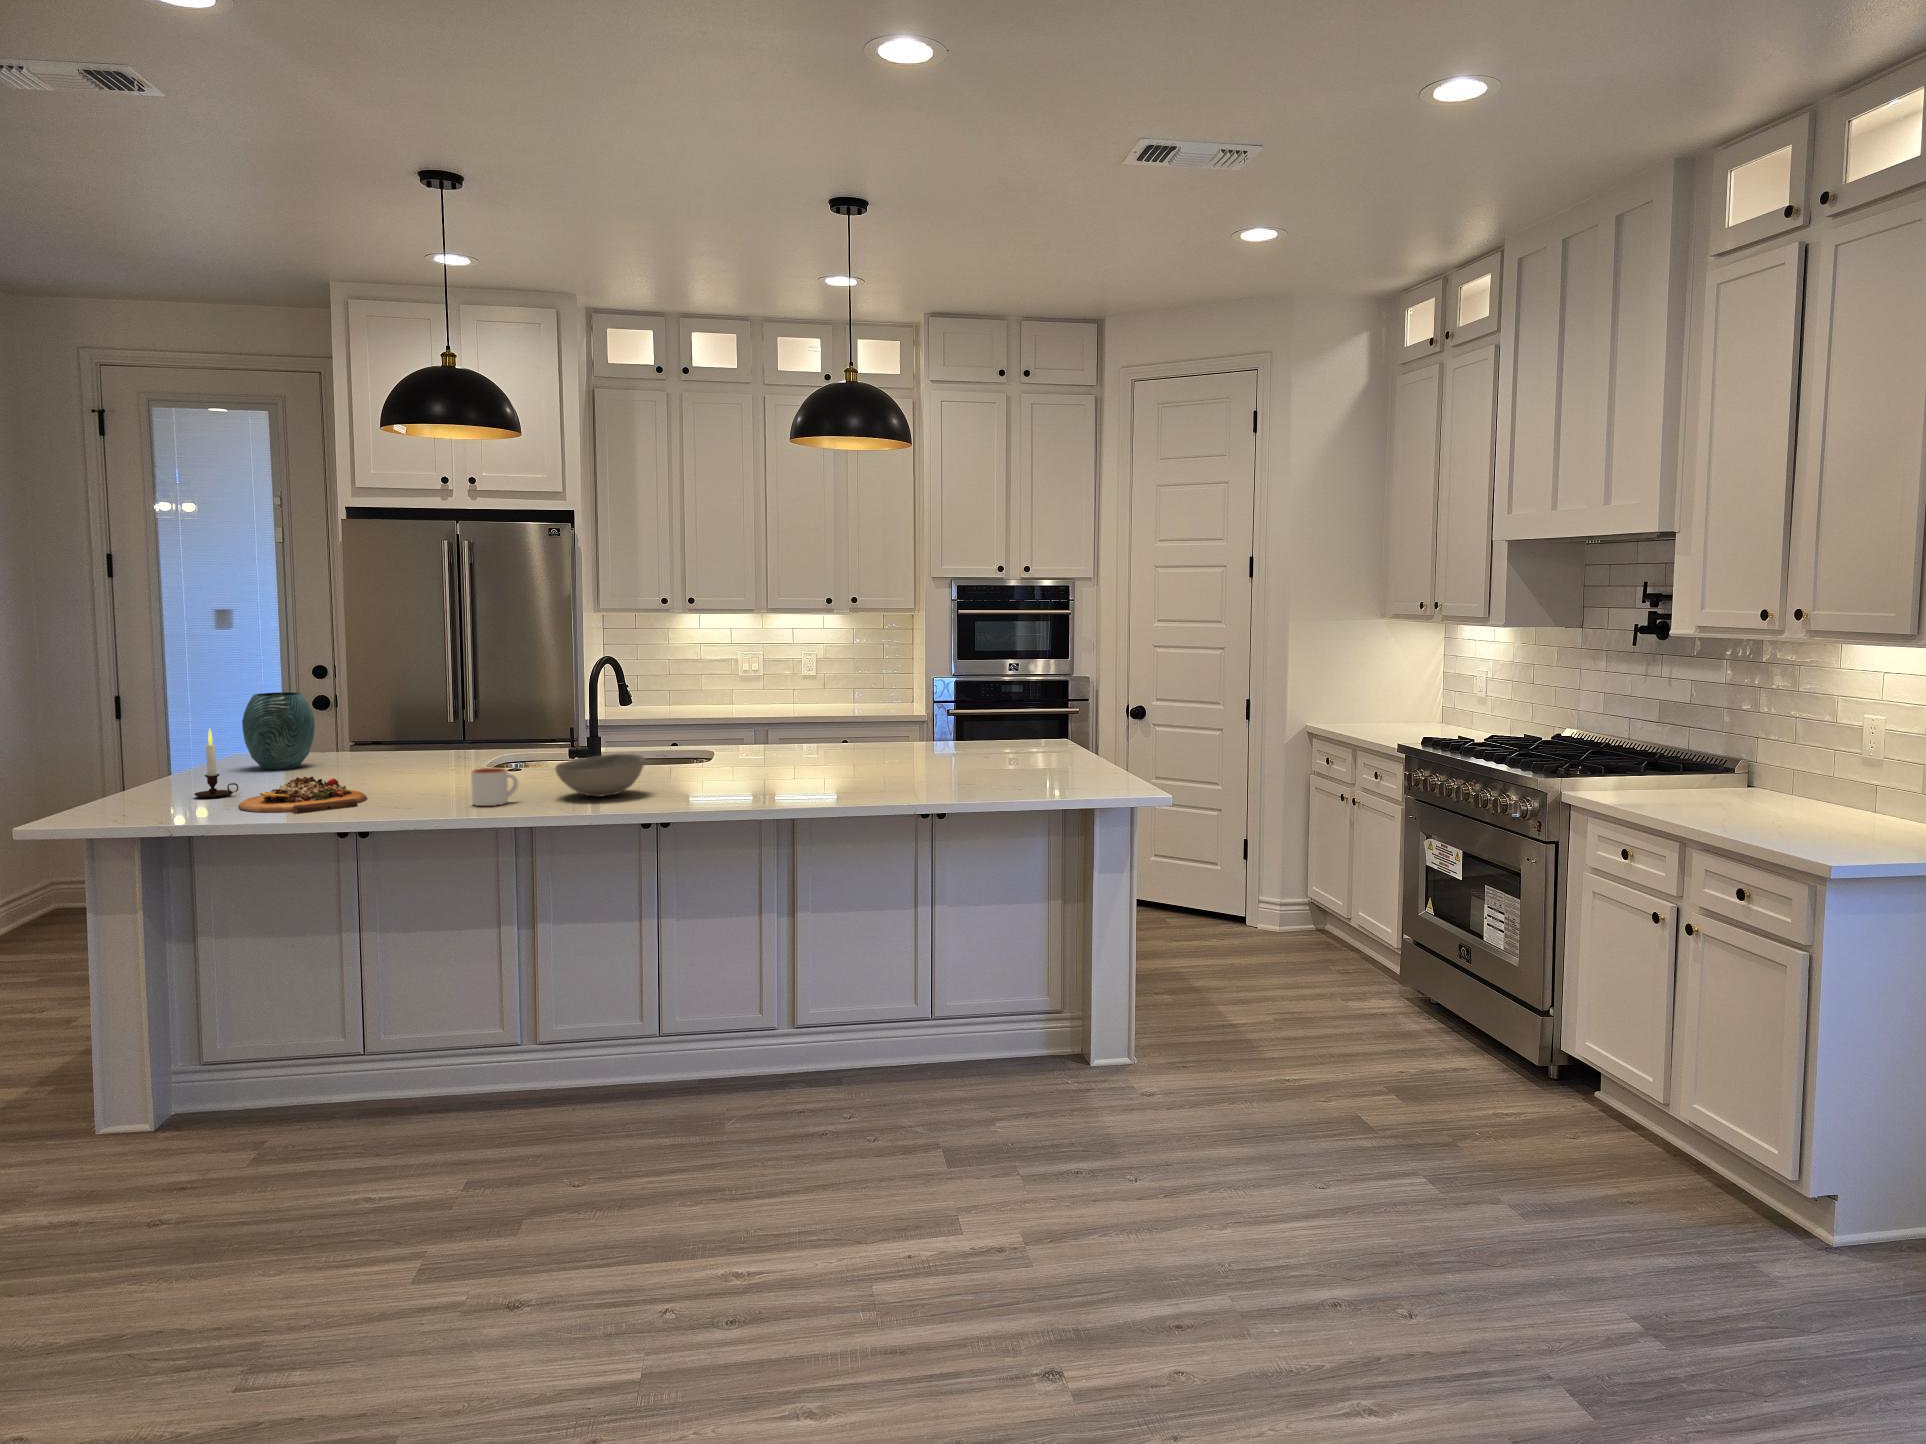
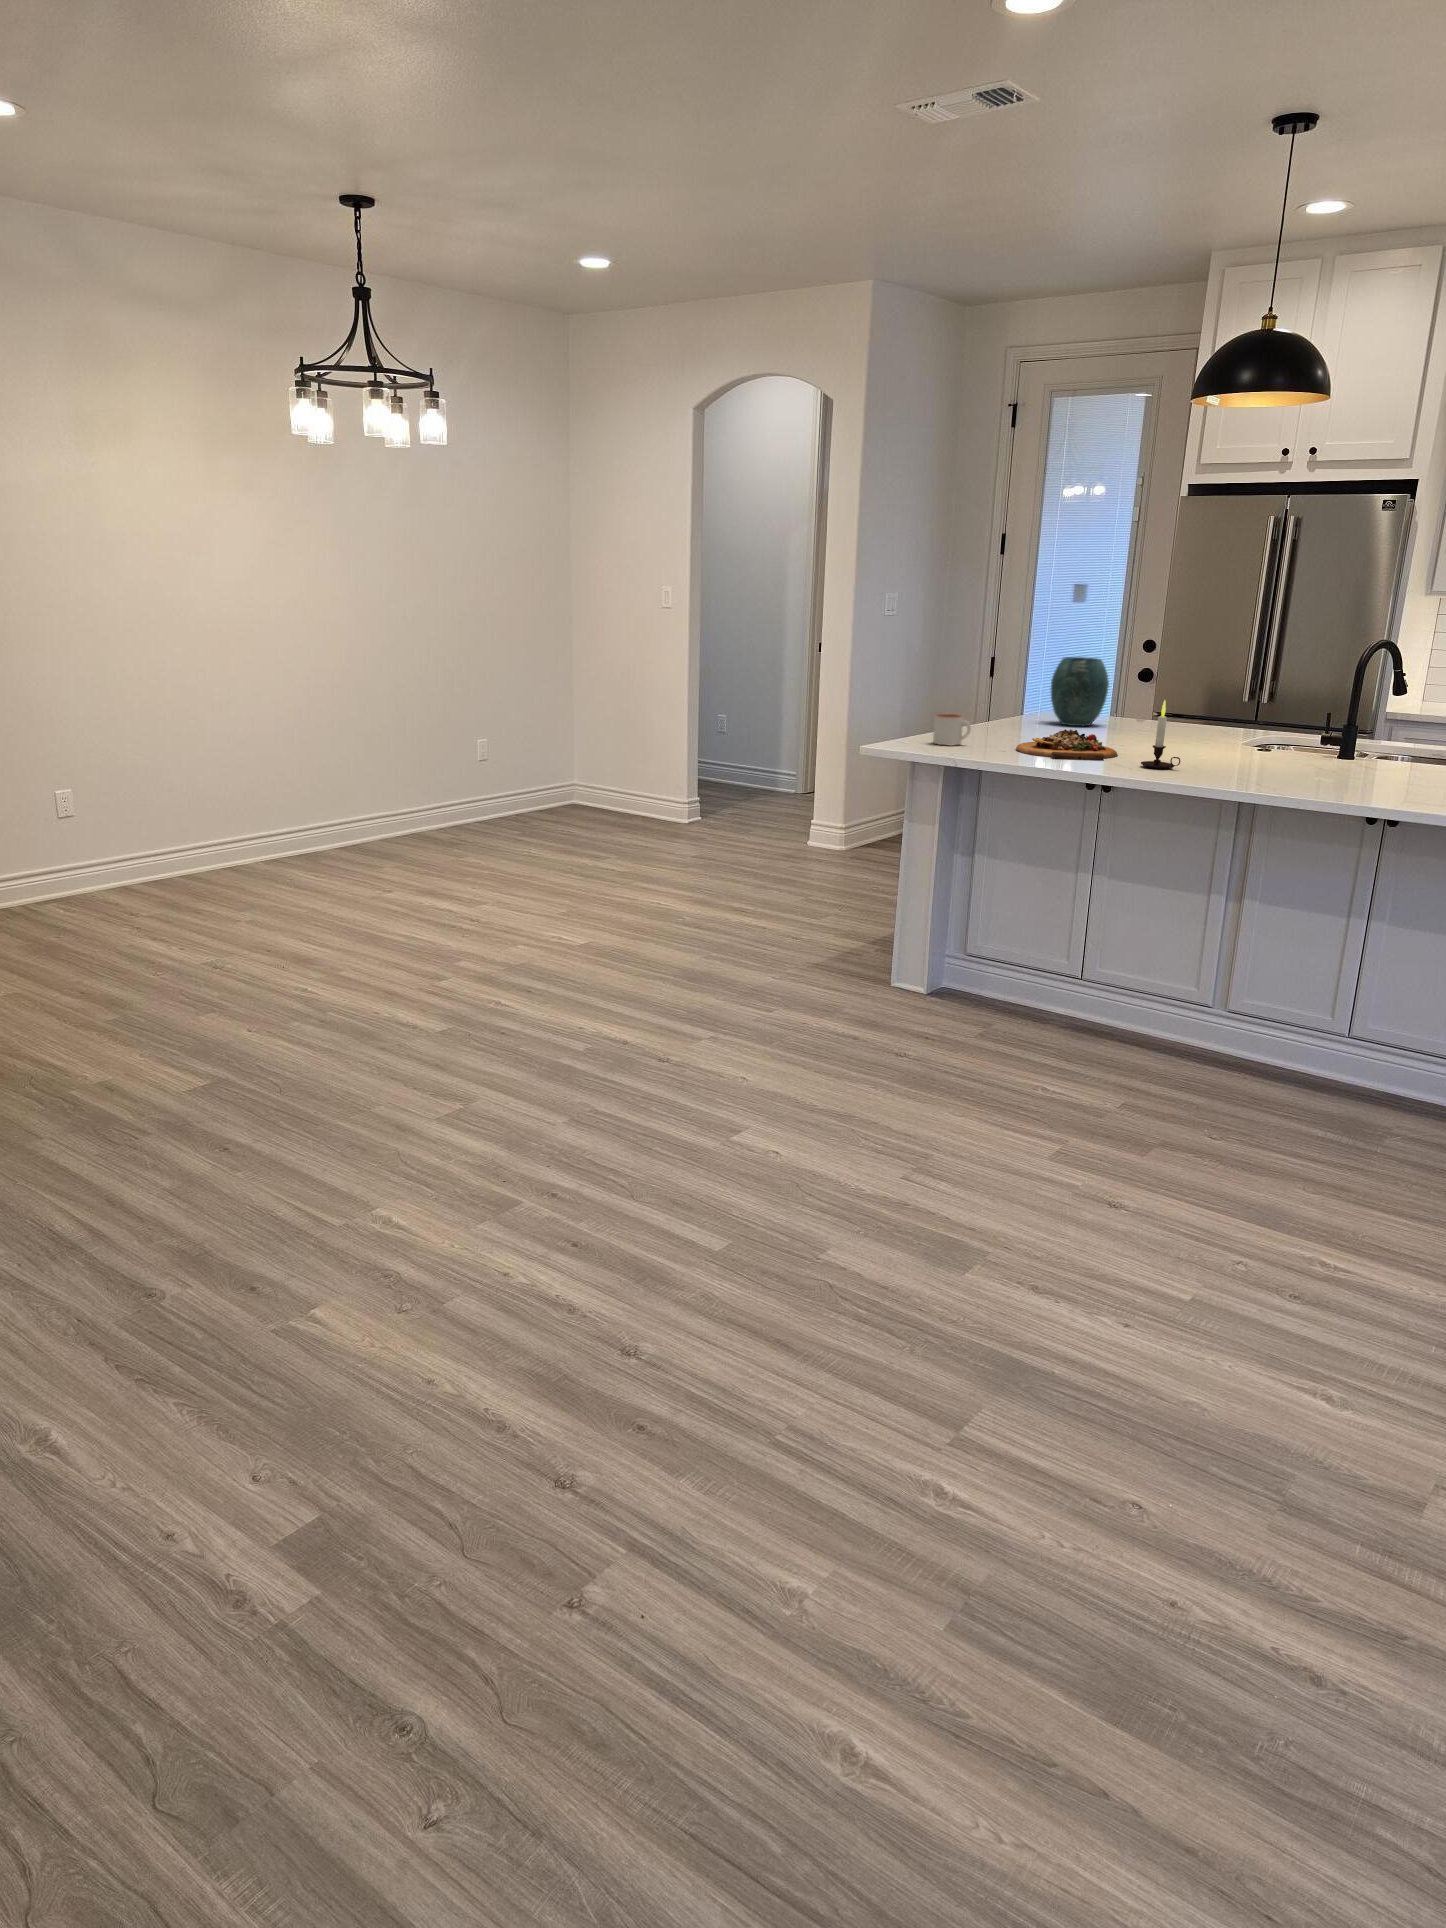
candle: present [194,729,239,798] -> present [1141,700,1180,769]
bowl: present [555,754,645,796] -> none [1286,744,1385,785]
mug: present [471,768,518,806] -> present [933,714,971,746]

